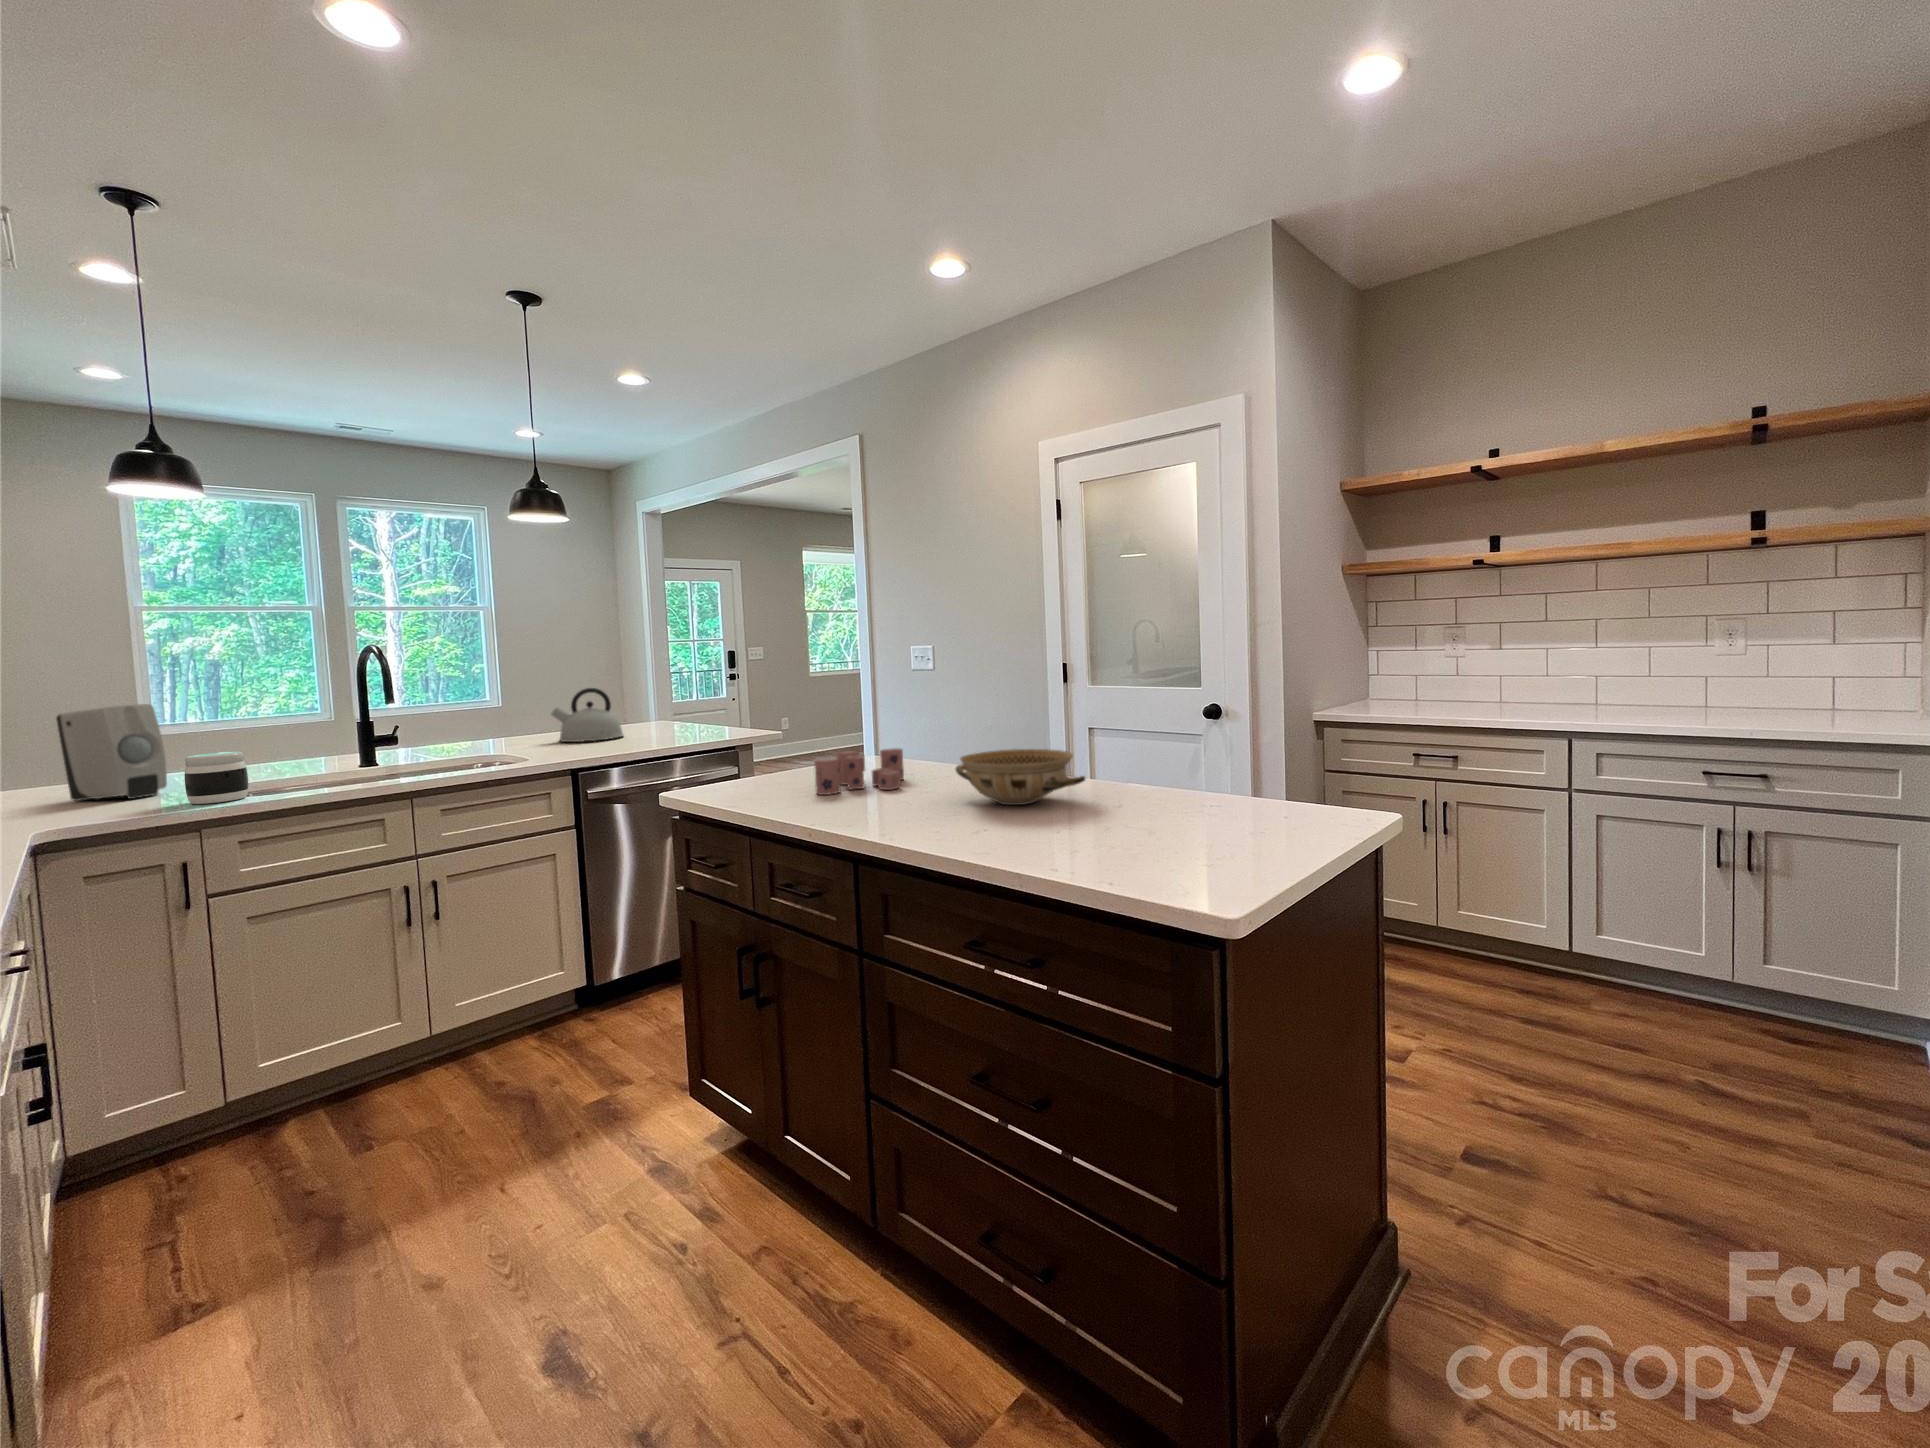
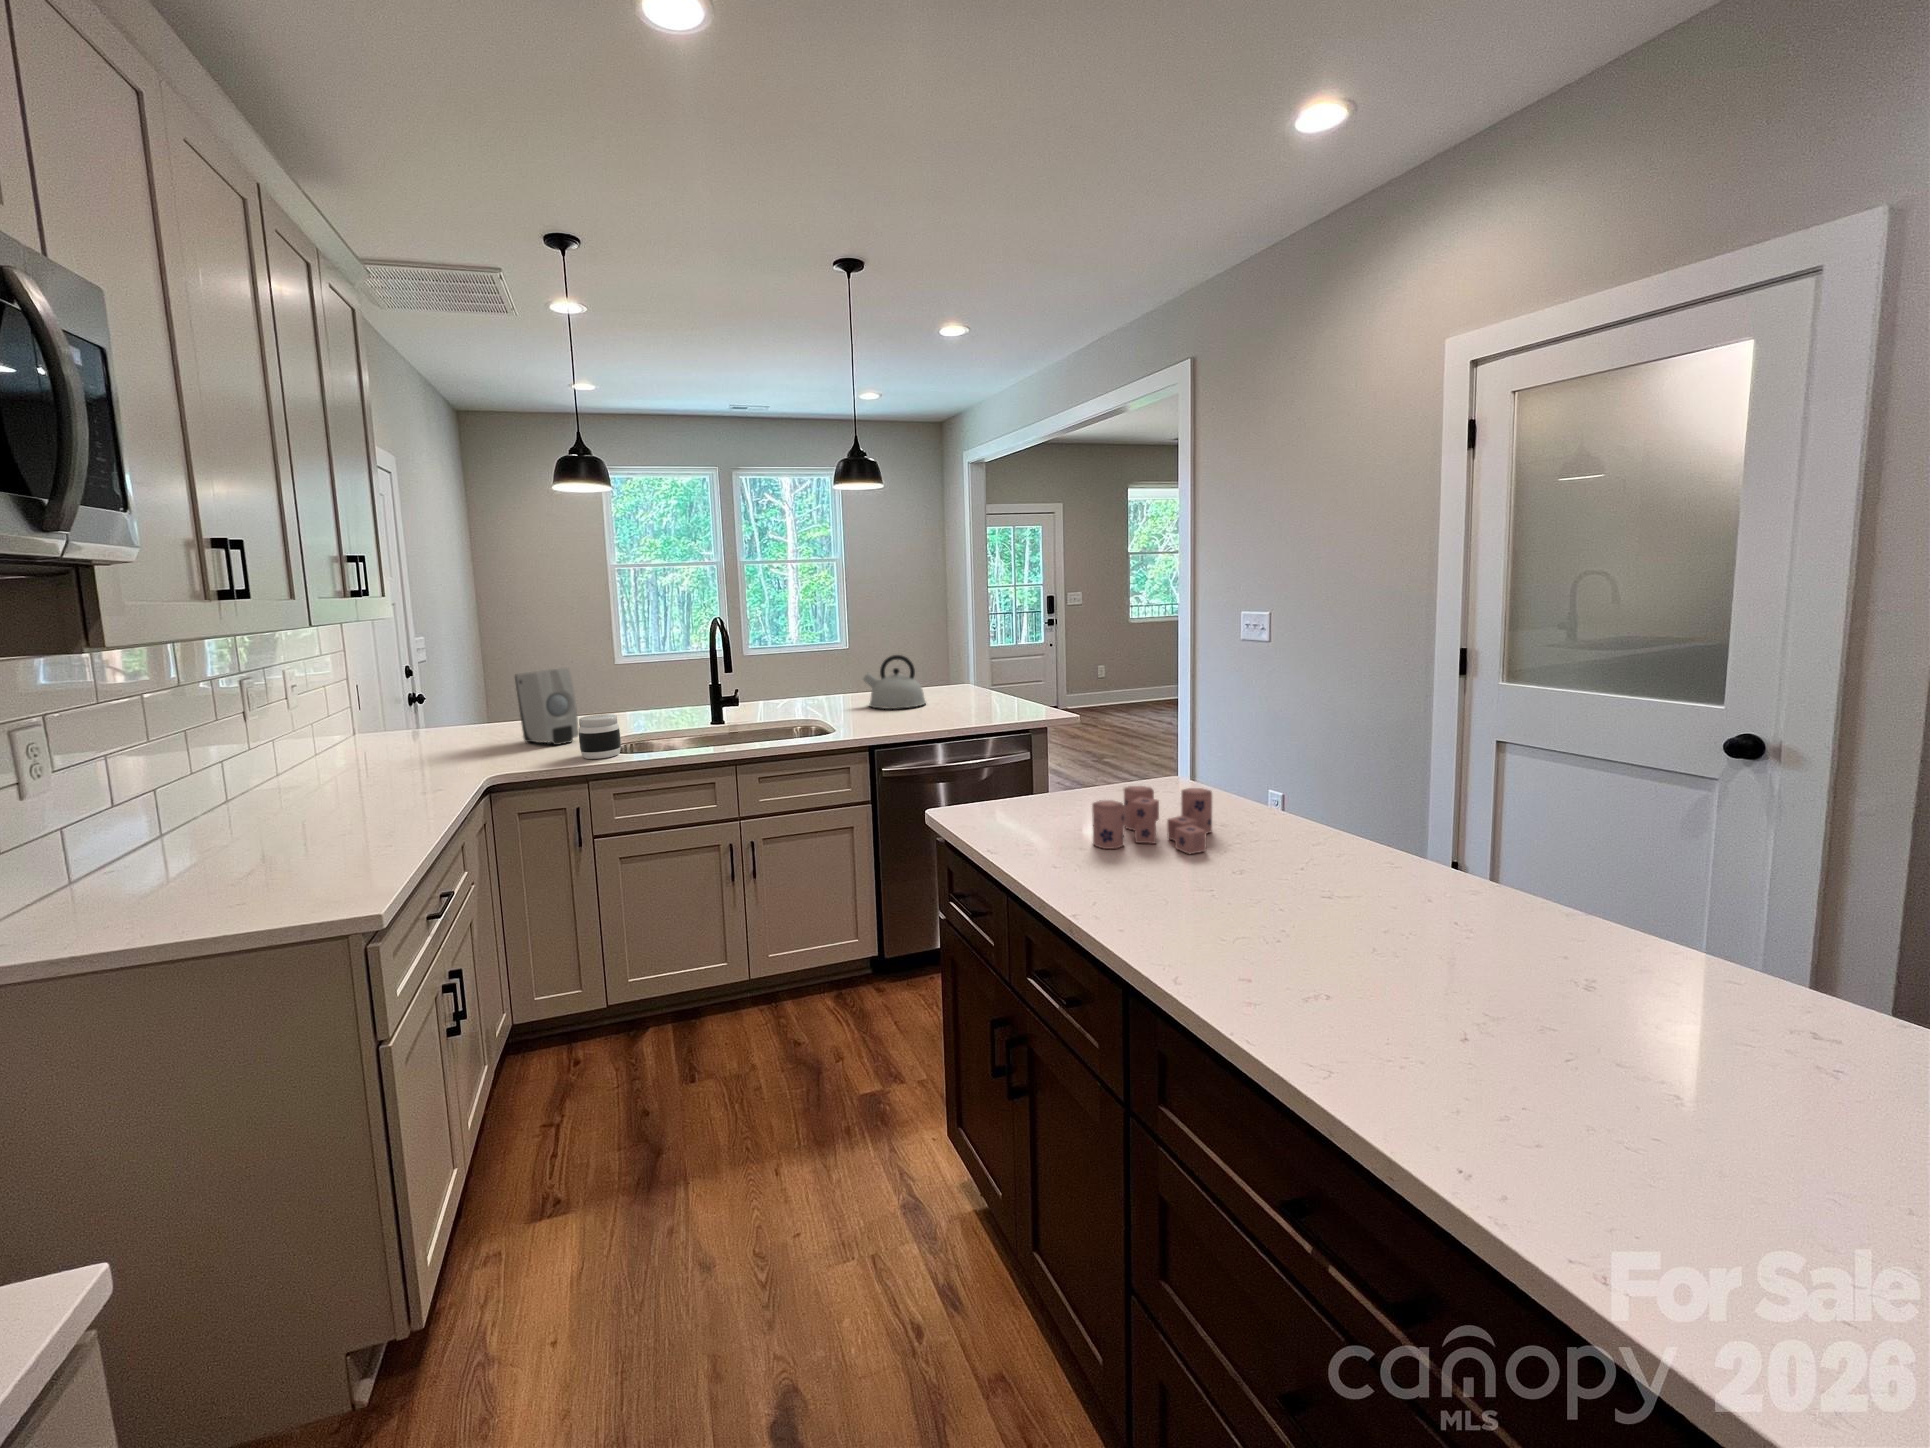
ceramic bowl: present [956,749,1085,805] -> none [1288,832,1527,938]

